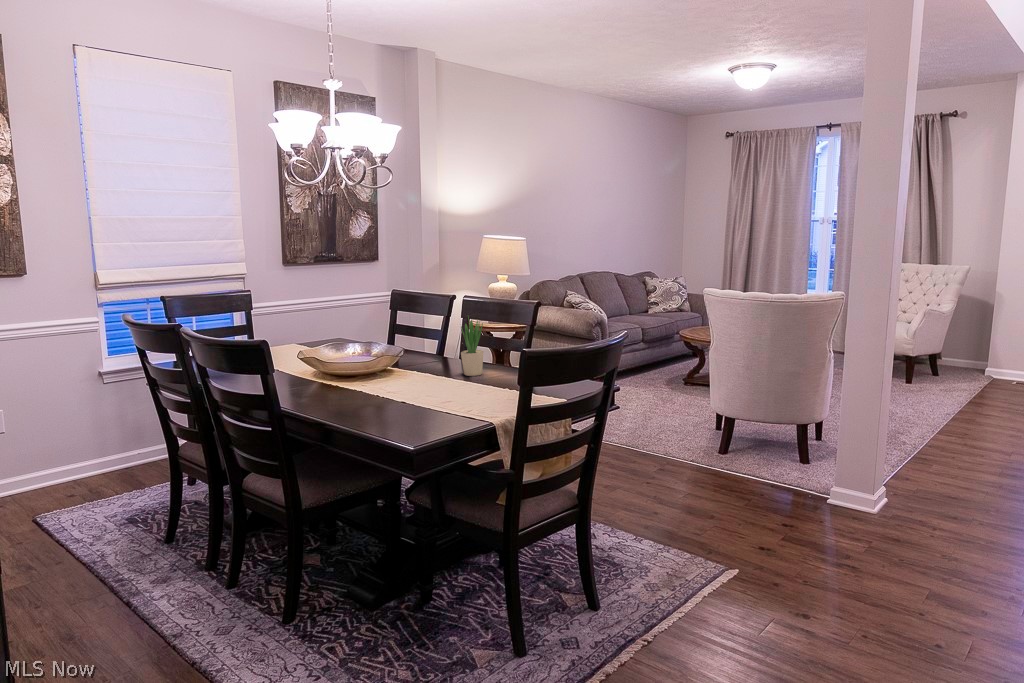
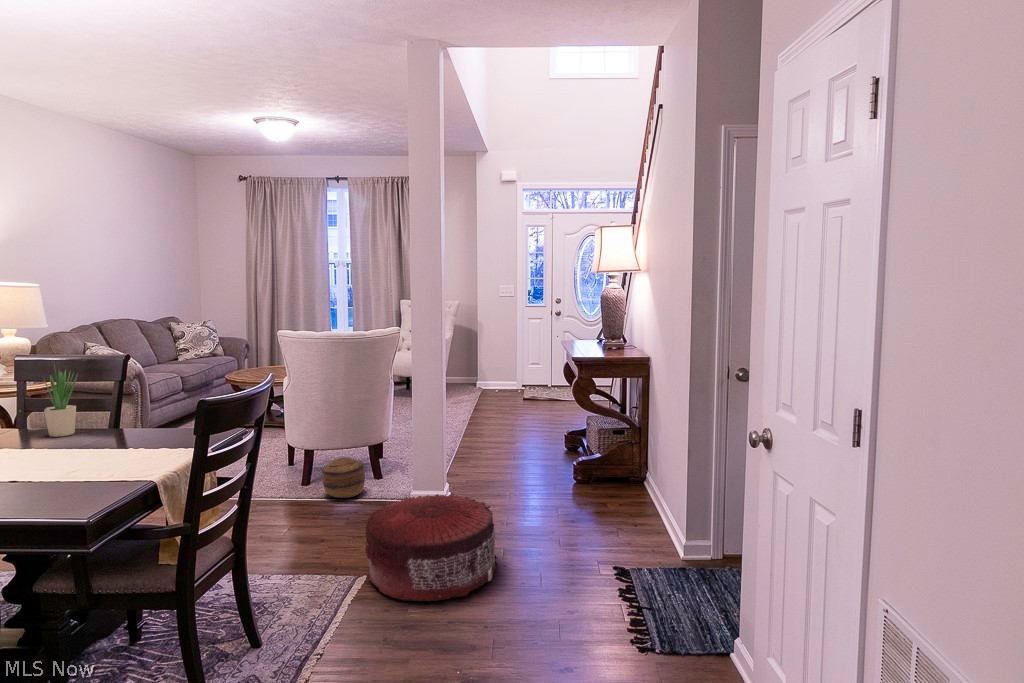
basket: none [734,431,783,477] -> present [322,457,365,498]
pouf: none [732,493,919,642] -> present [365,493,497,601]

